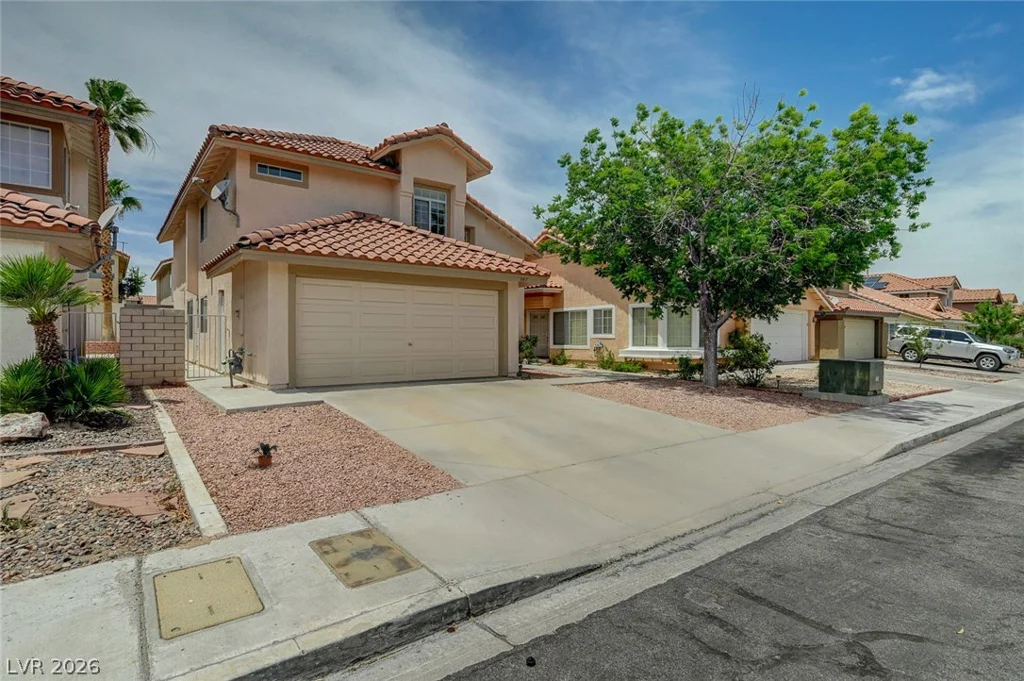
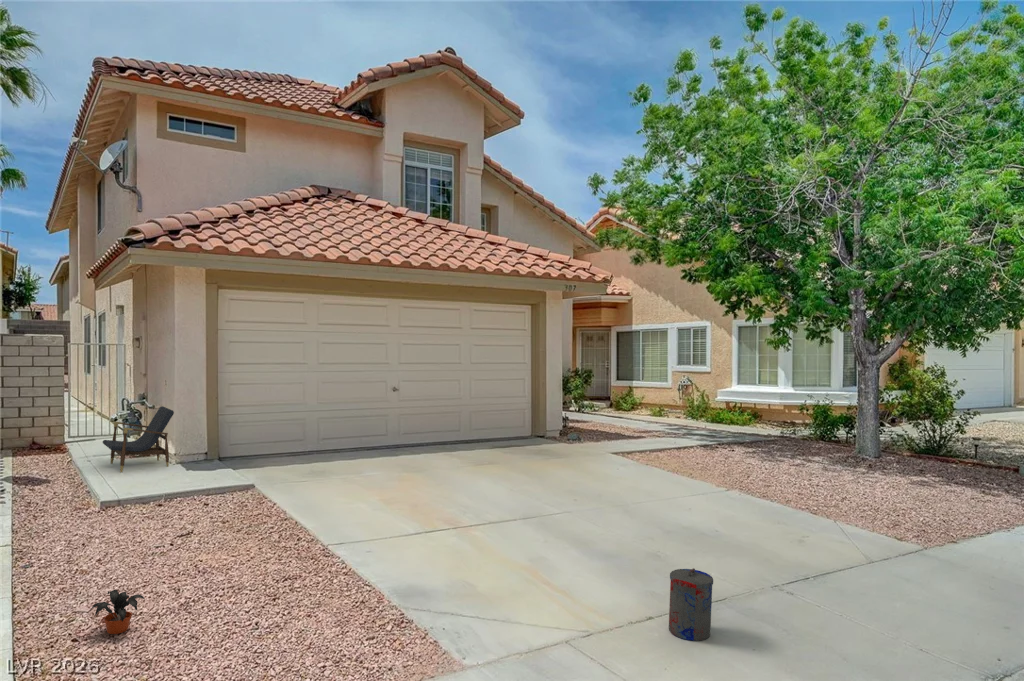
lounge chair: none [222,354,269,395] -> present [103,406,174,472]
trash can: none [576,428,600,466] -> present [669,568,713,641]

